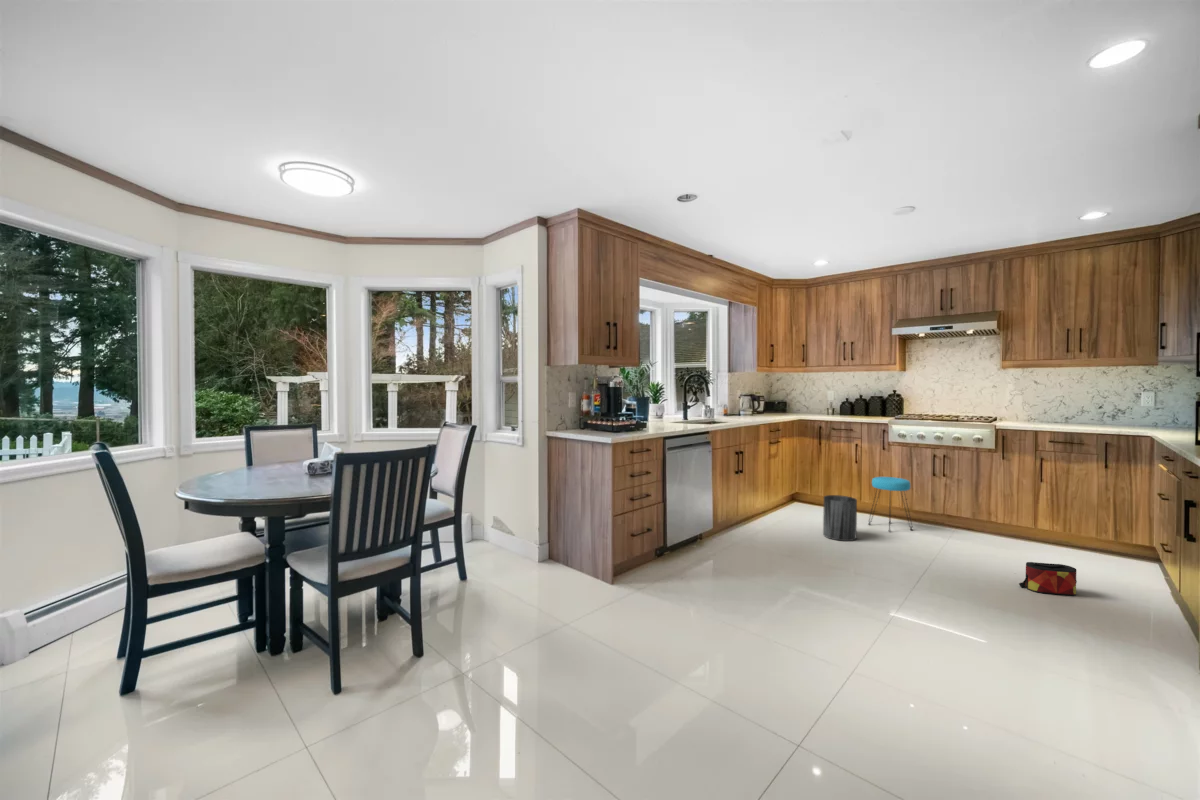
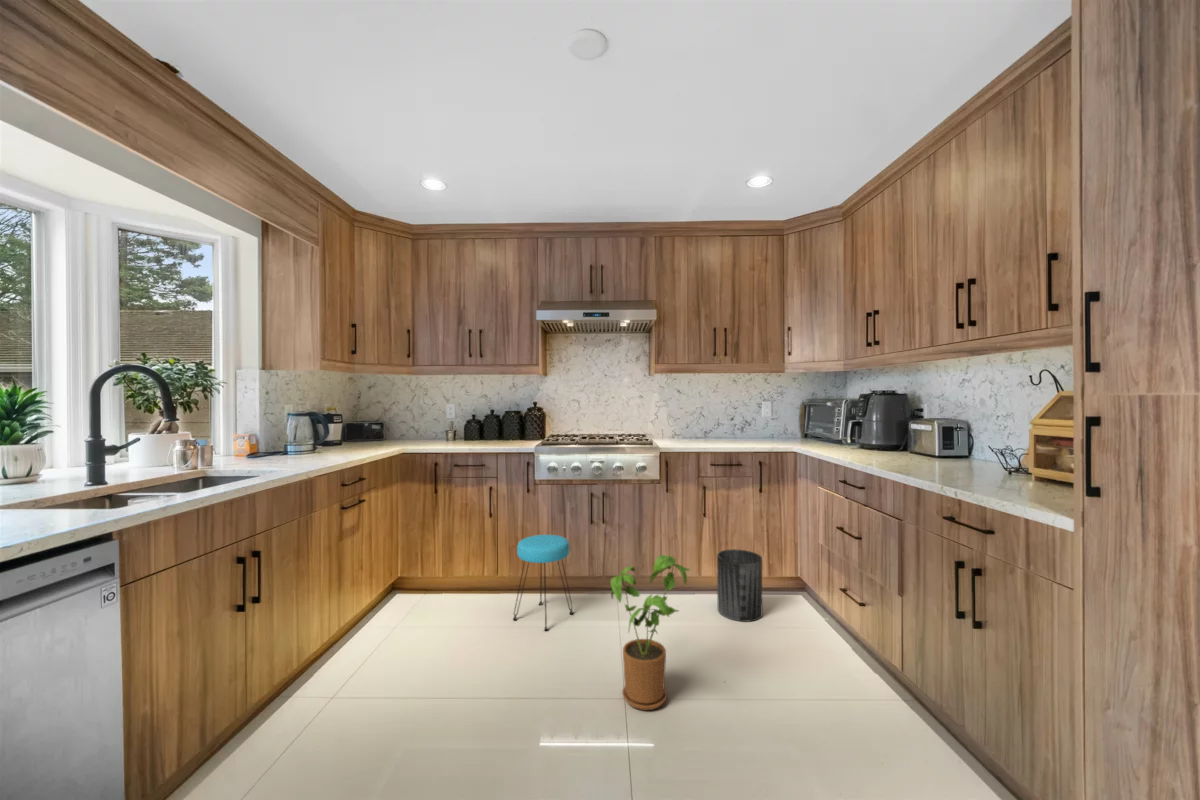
house plant: none [923,481,984,566] -> present [611,555,690,710]
trash can: present [823,495,857,541] -> present [717,549,762,622]
bag: present [1019,562,1077,596] -> none [760,668,821,738]

